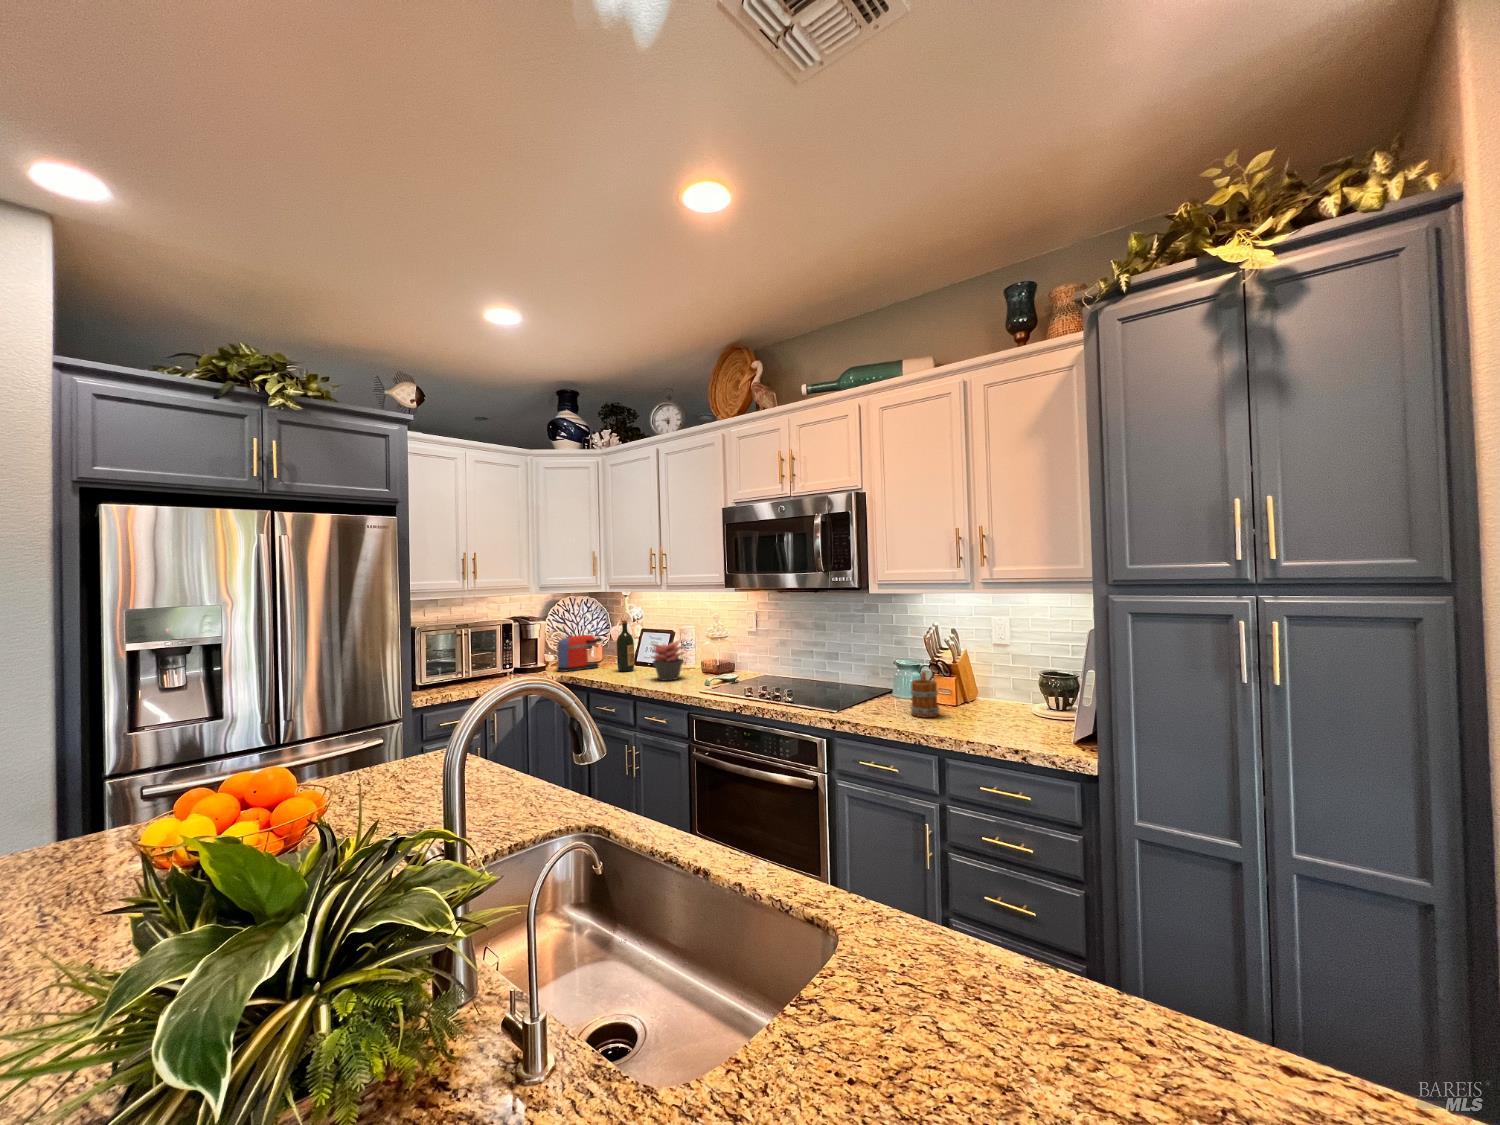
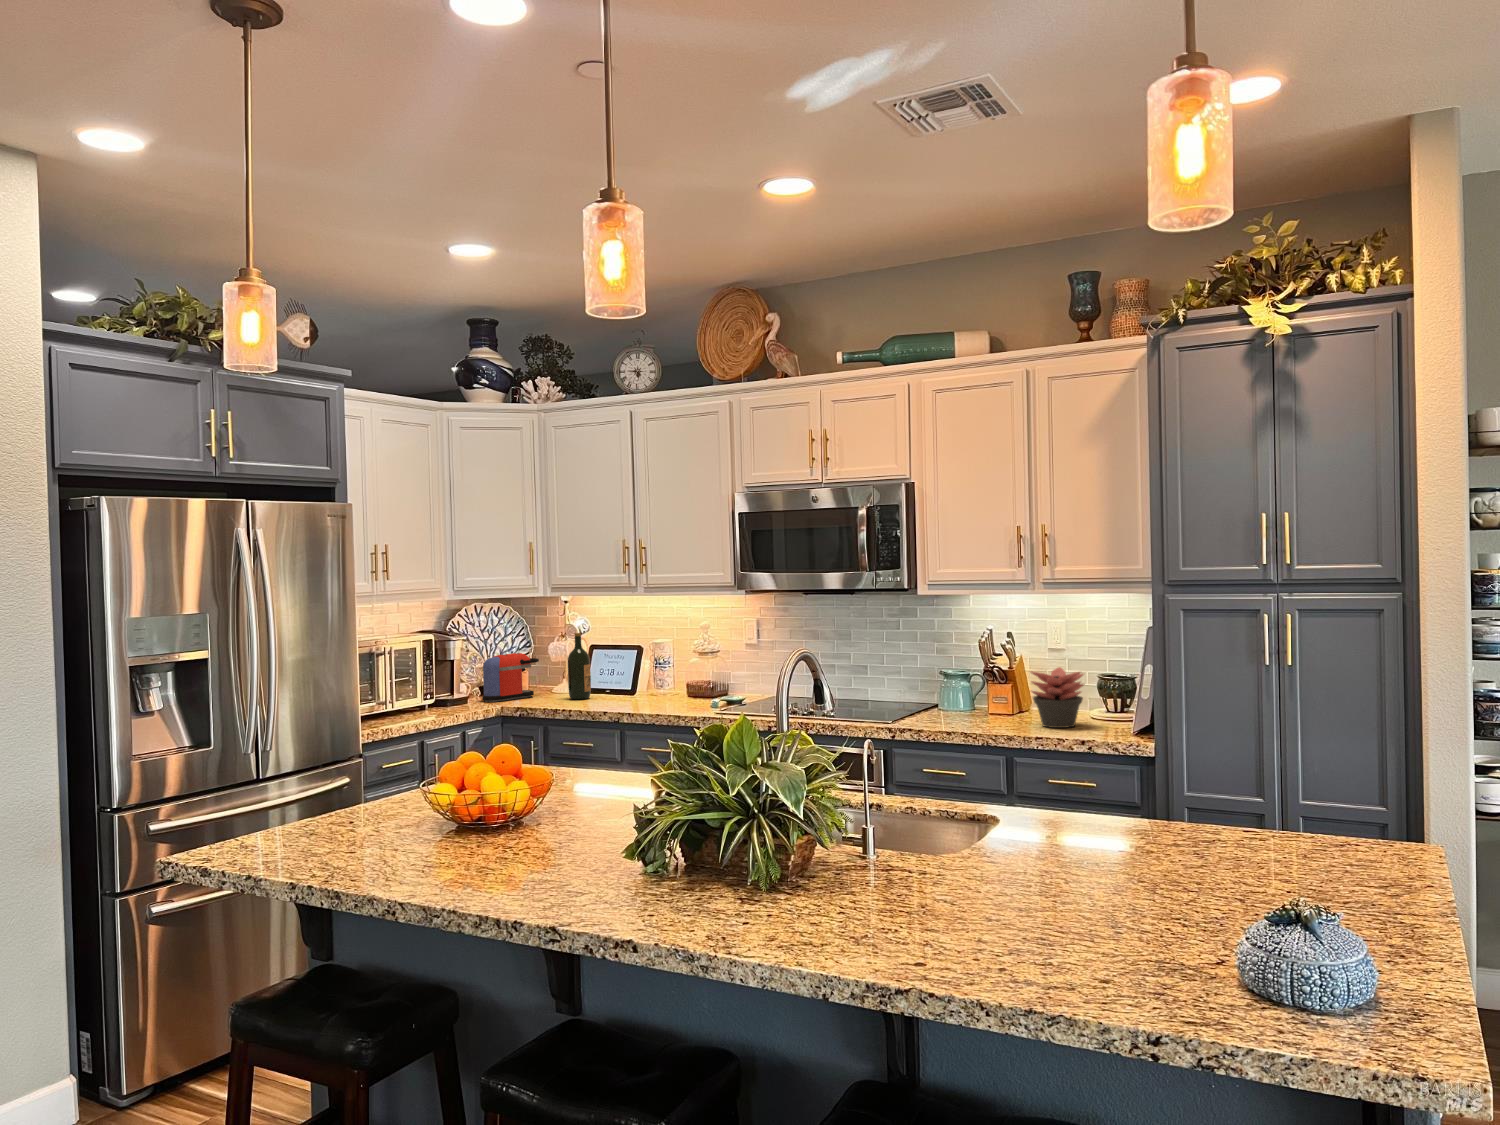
succulent plant: present [651,641,684,681] -> present [1031,667,1085,728]
mug: present [910,672,939,717] -> none [969,679,999,724]

